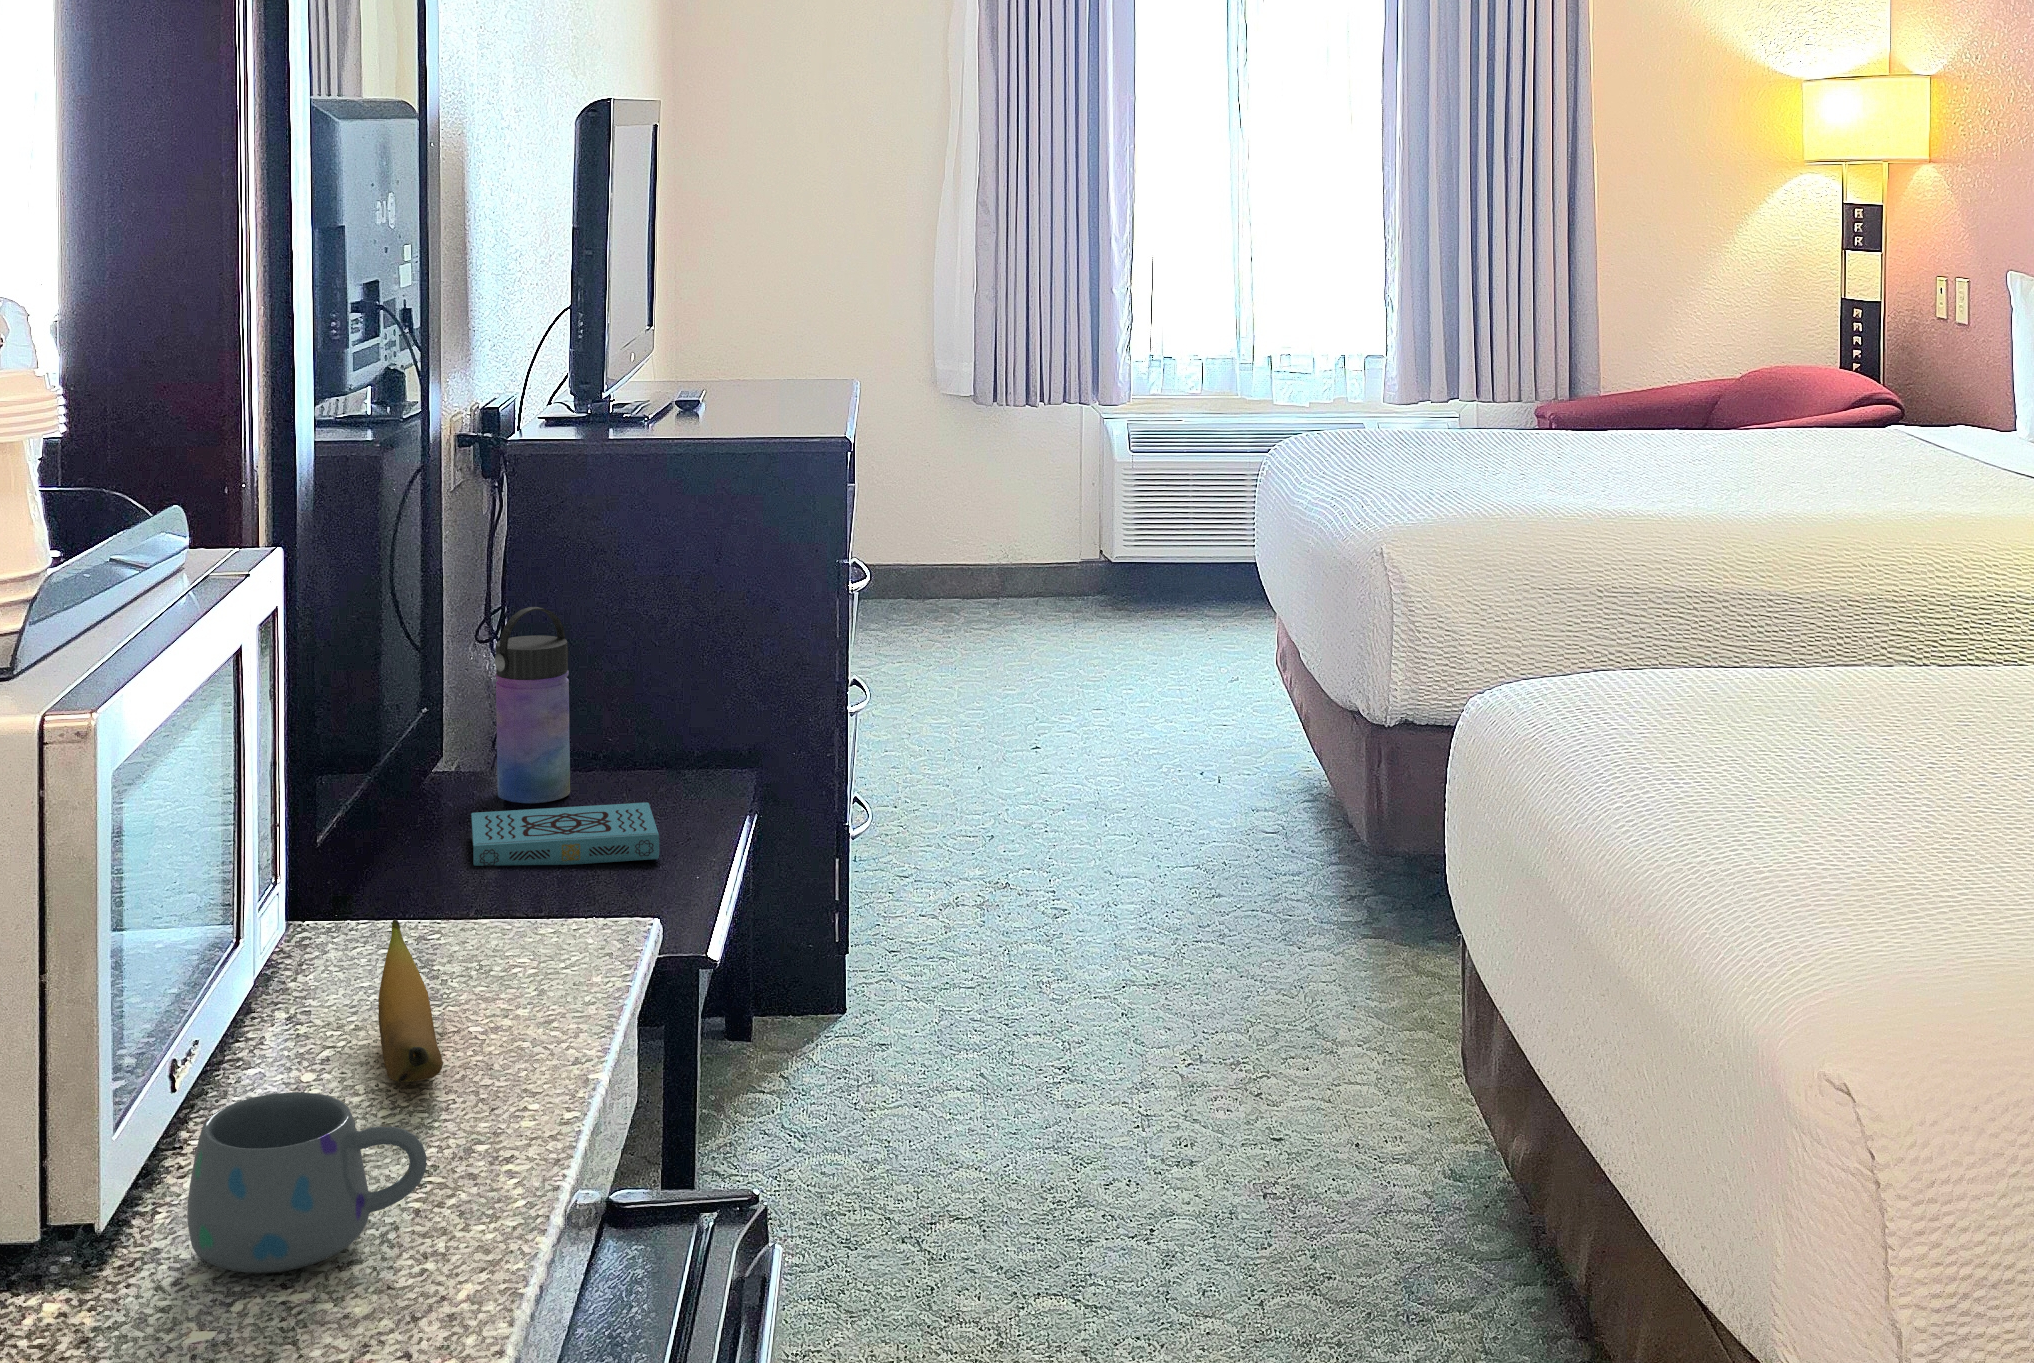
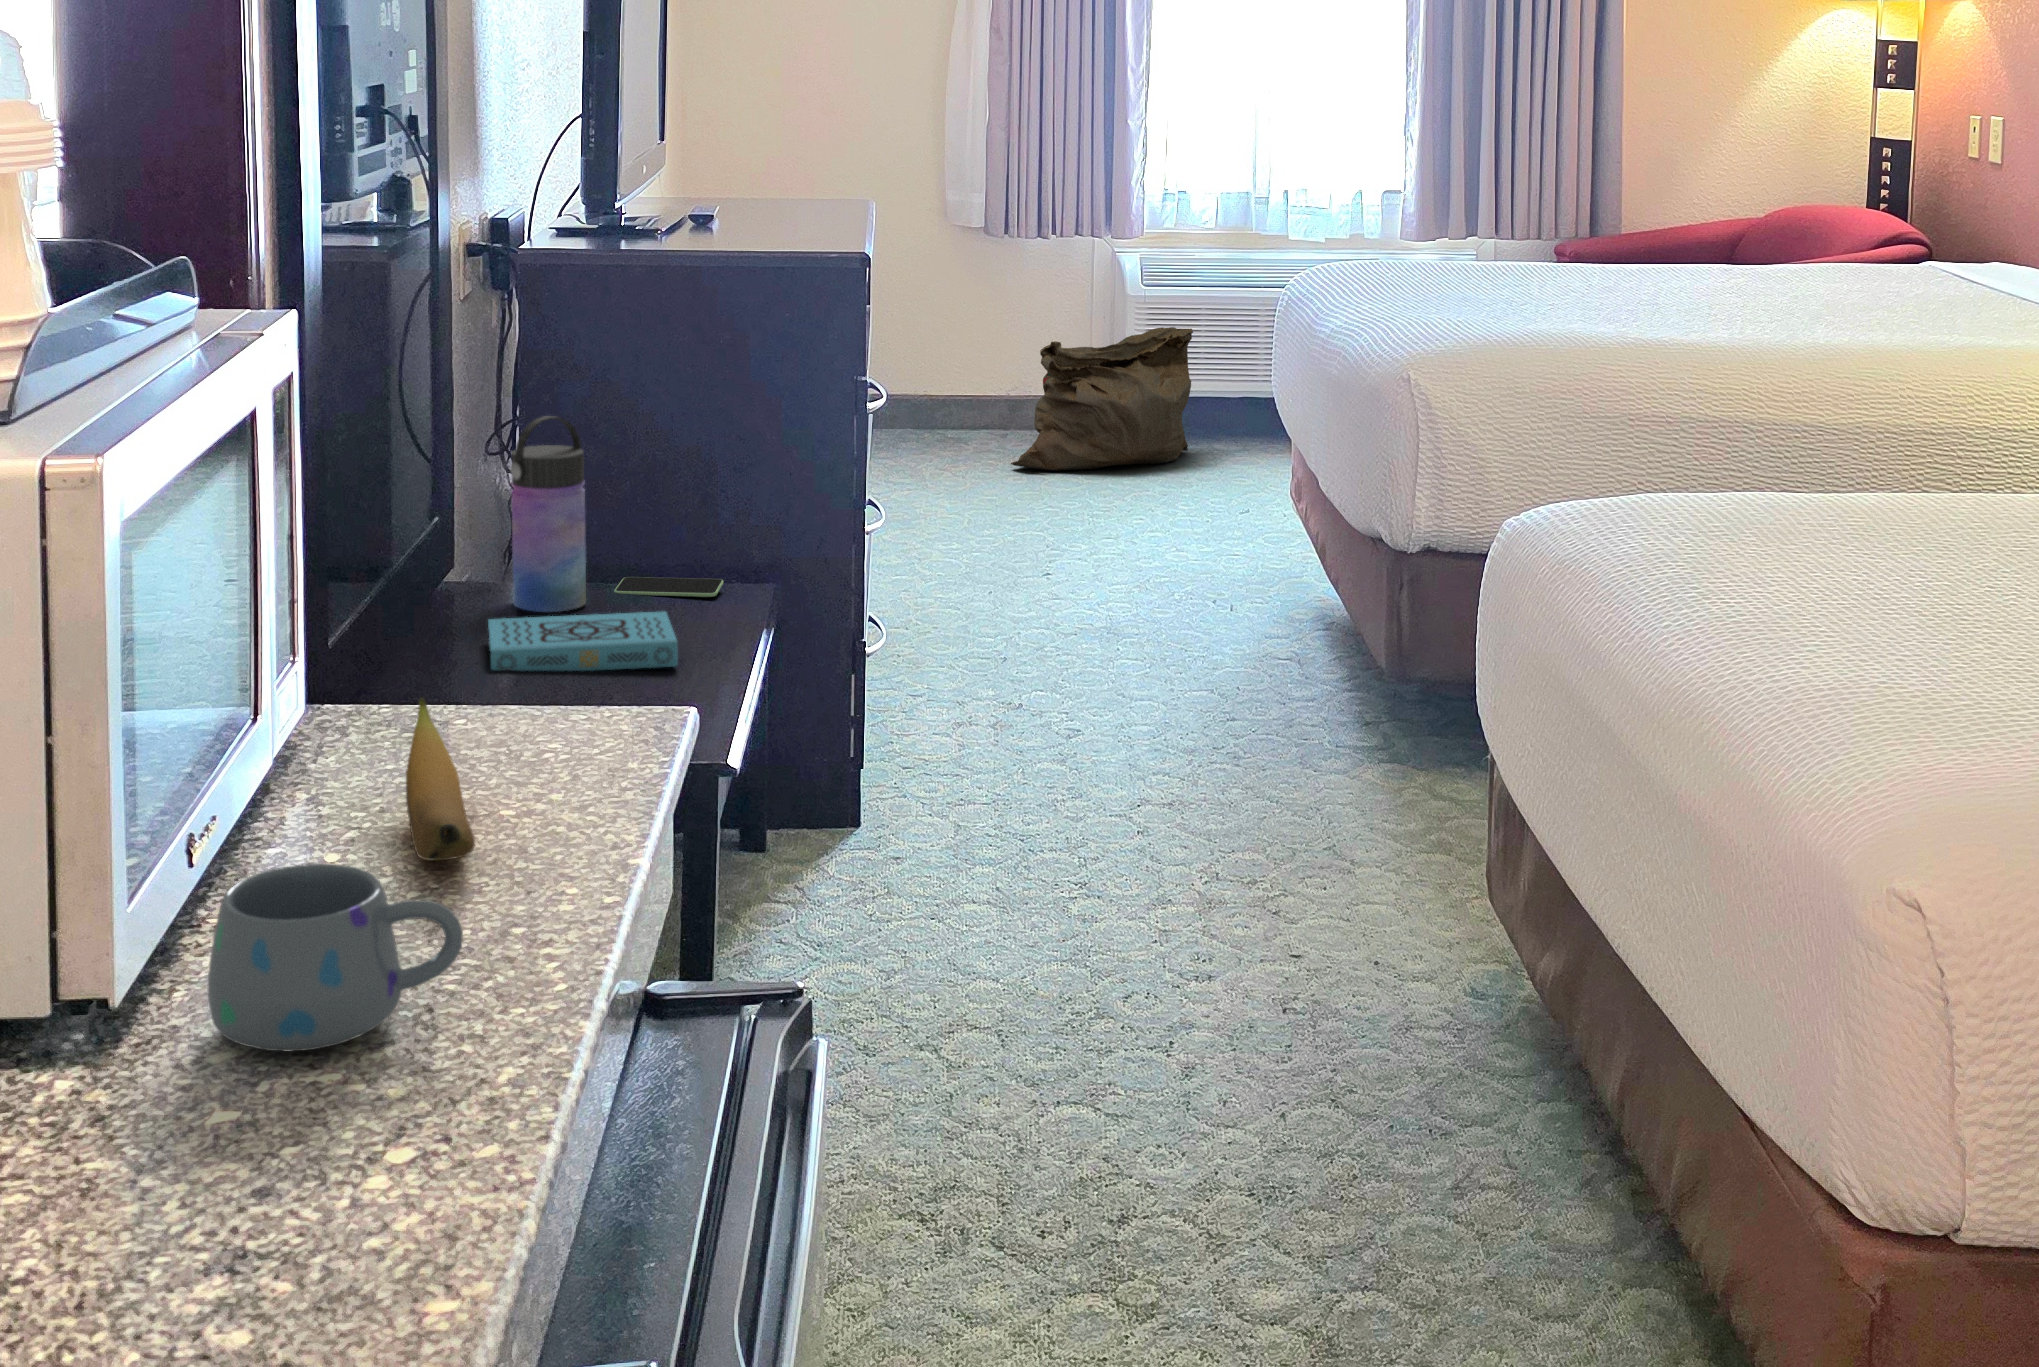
bag: none [1007,491,1191,637] -> present [1011,327,1193,471]
smartphone: none [599,765,708,785] -> present [614,577,724,597]

